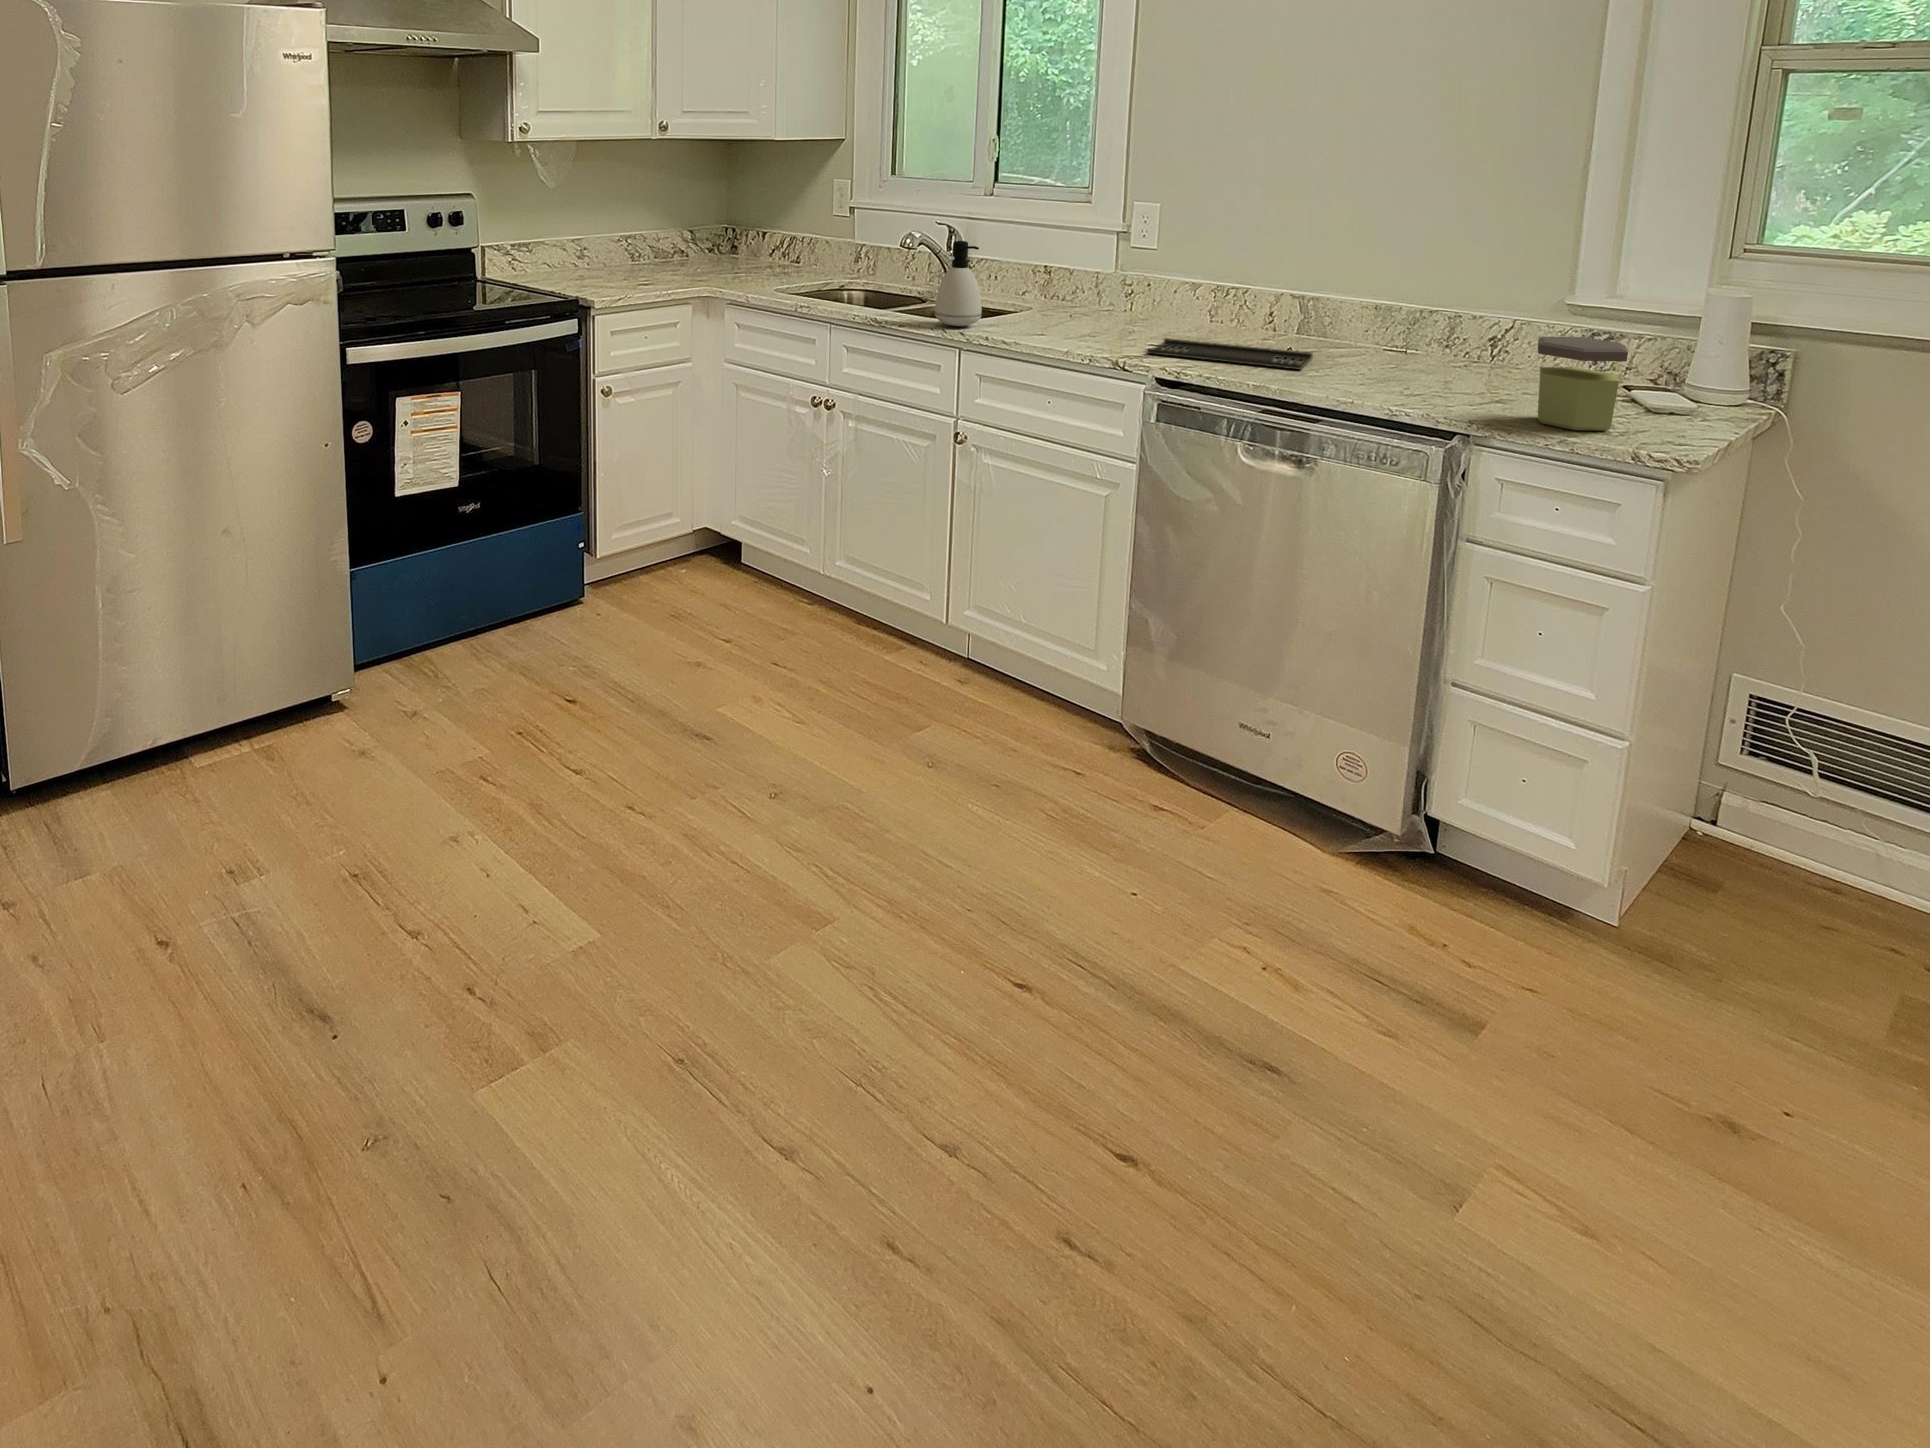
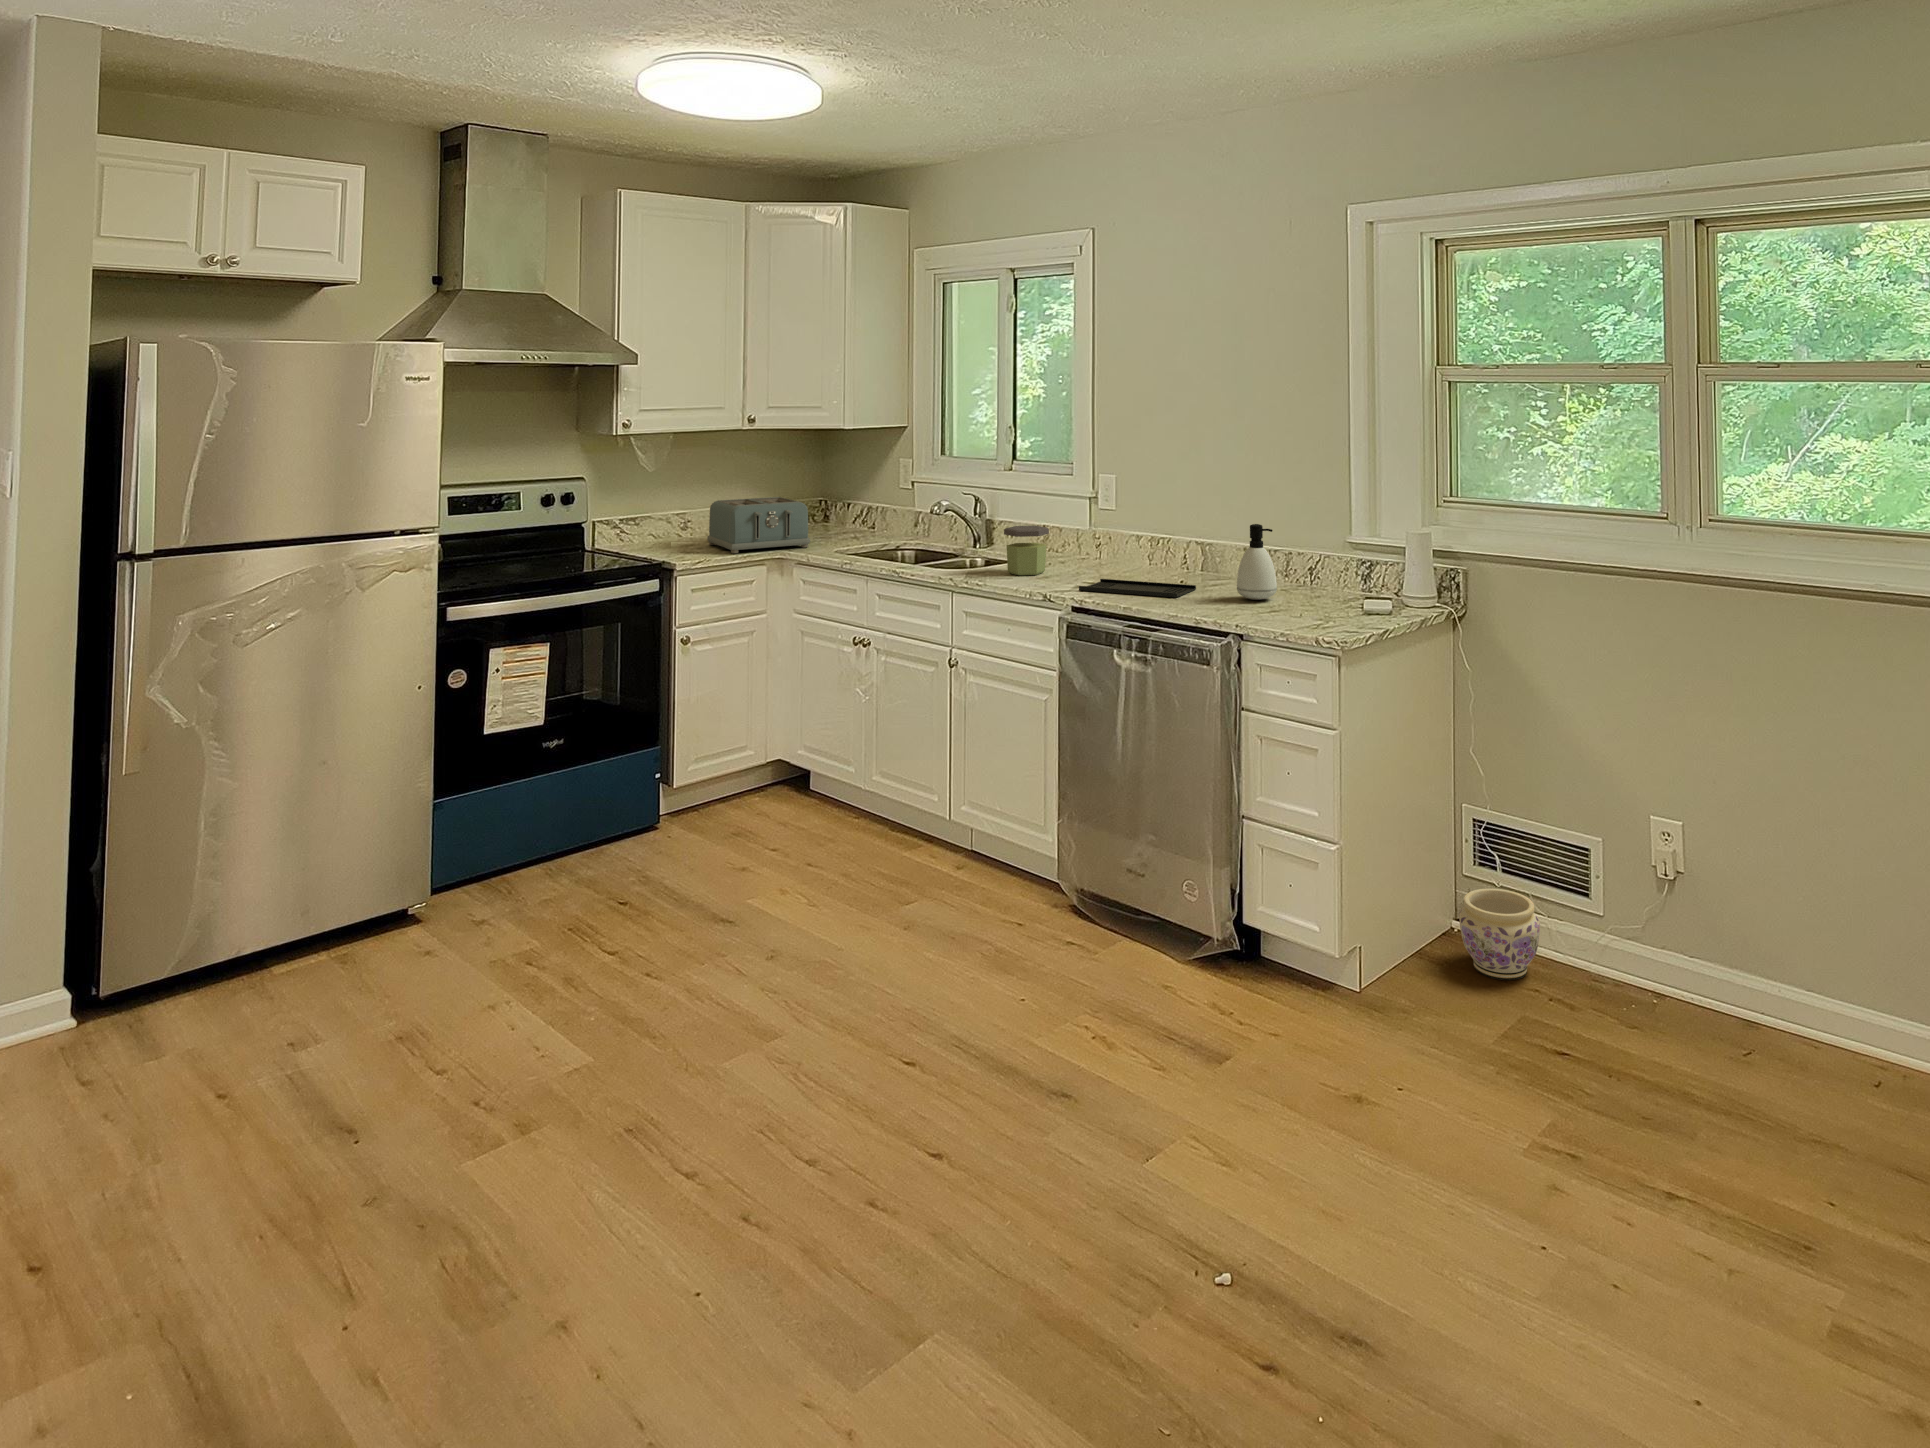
toaster: none [613,221,739,287] -> present [707,497,810,553]
soap dispenser: present [935,241,982,326] -> present [1237,524,1277,600]
jar: present [1538,337,1628,430] -> present [1004,526,1049,575]
planter: none [1752,795,1900,928] -> present [1459,888,1540,980]

